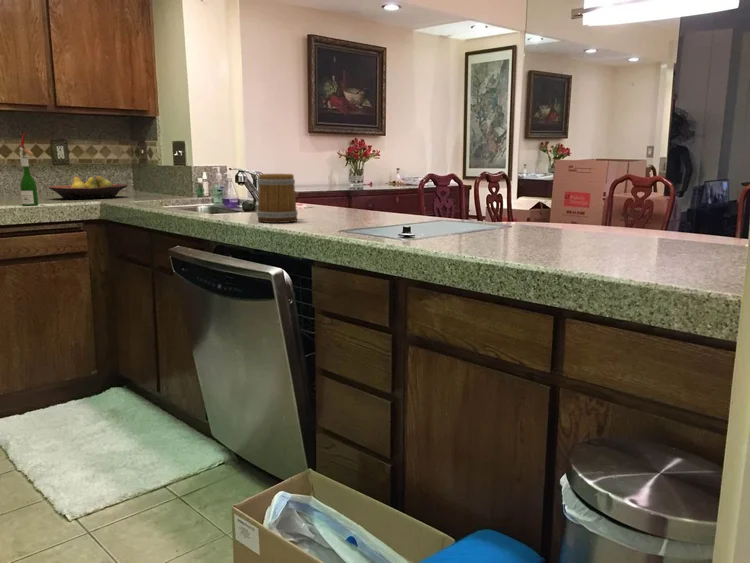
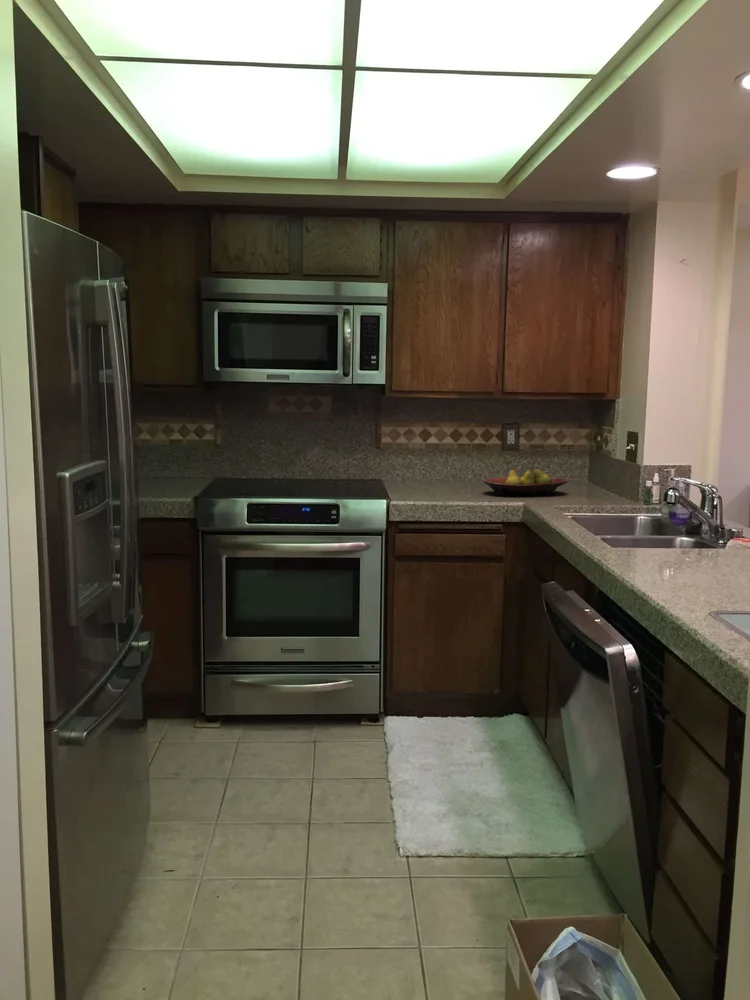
wine bottle: present [20,132,45,205] -> none [444,430,465,506]
mug: present [257,174,298,223] -> none [637,517,698,585]

